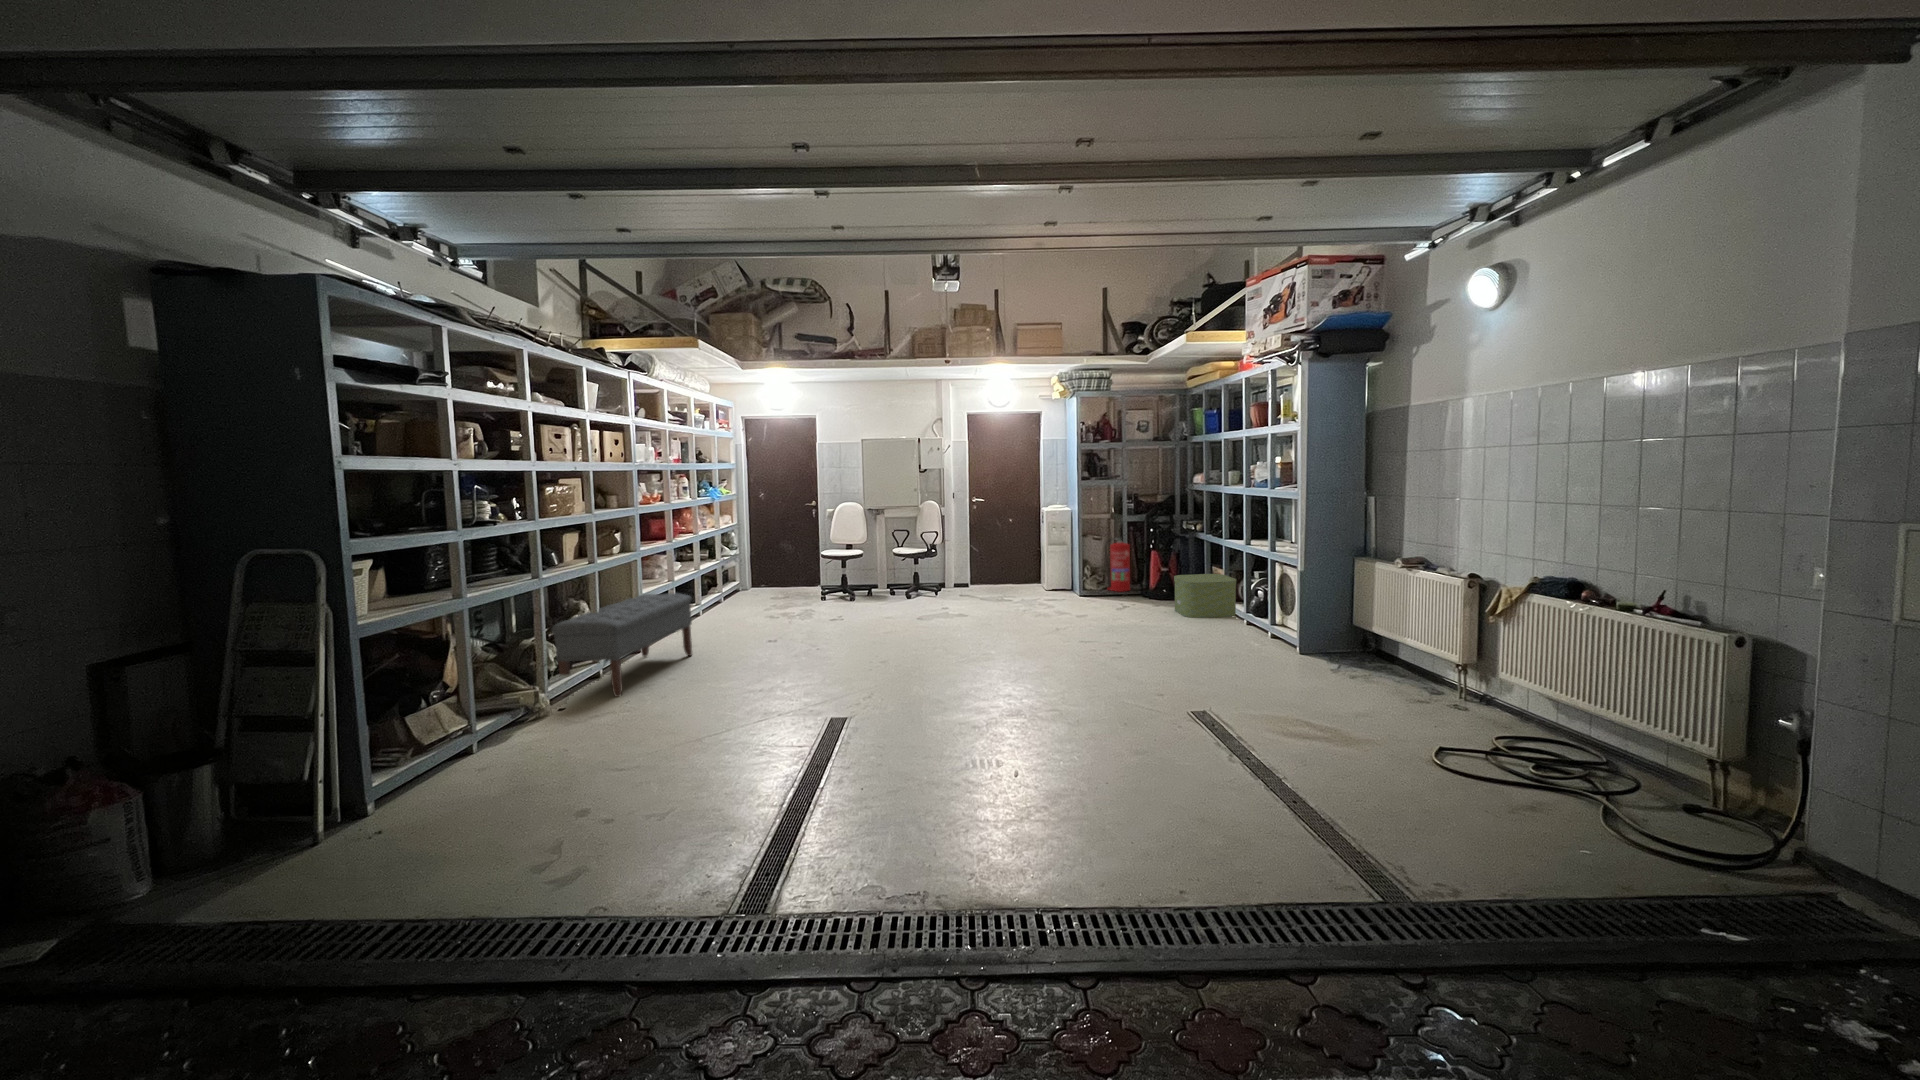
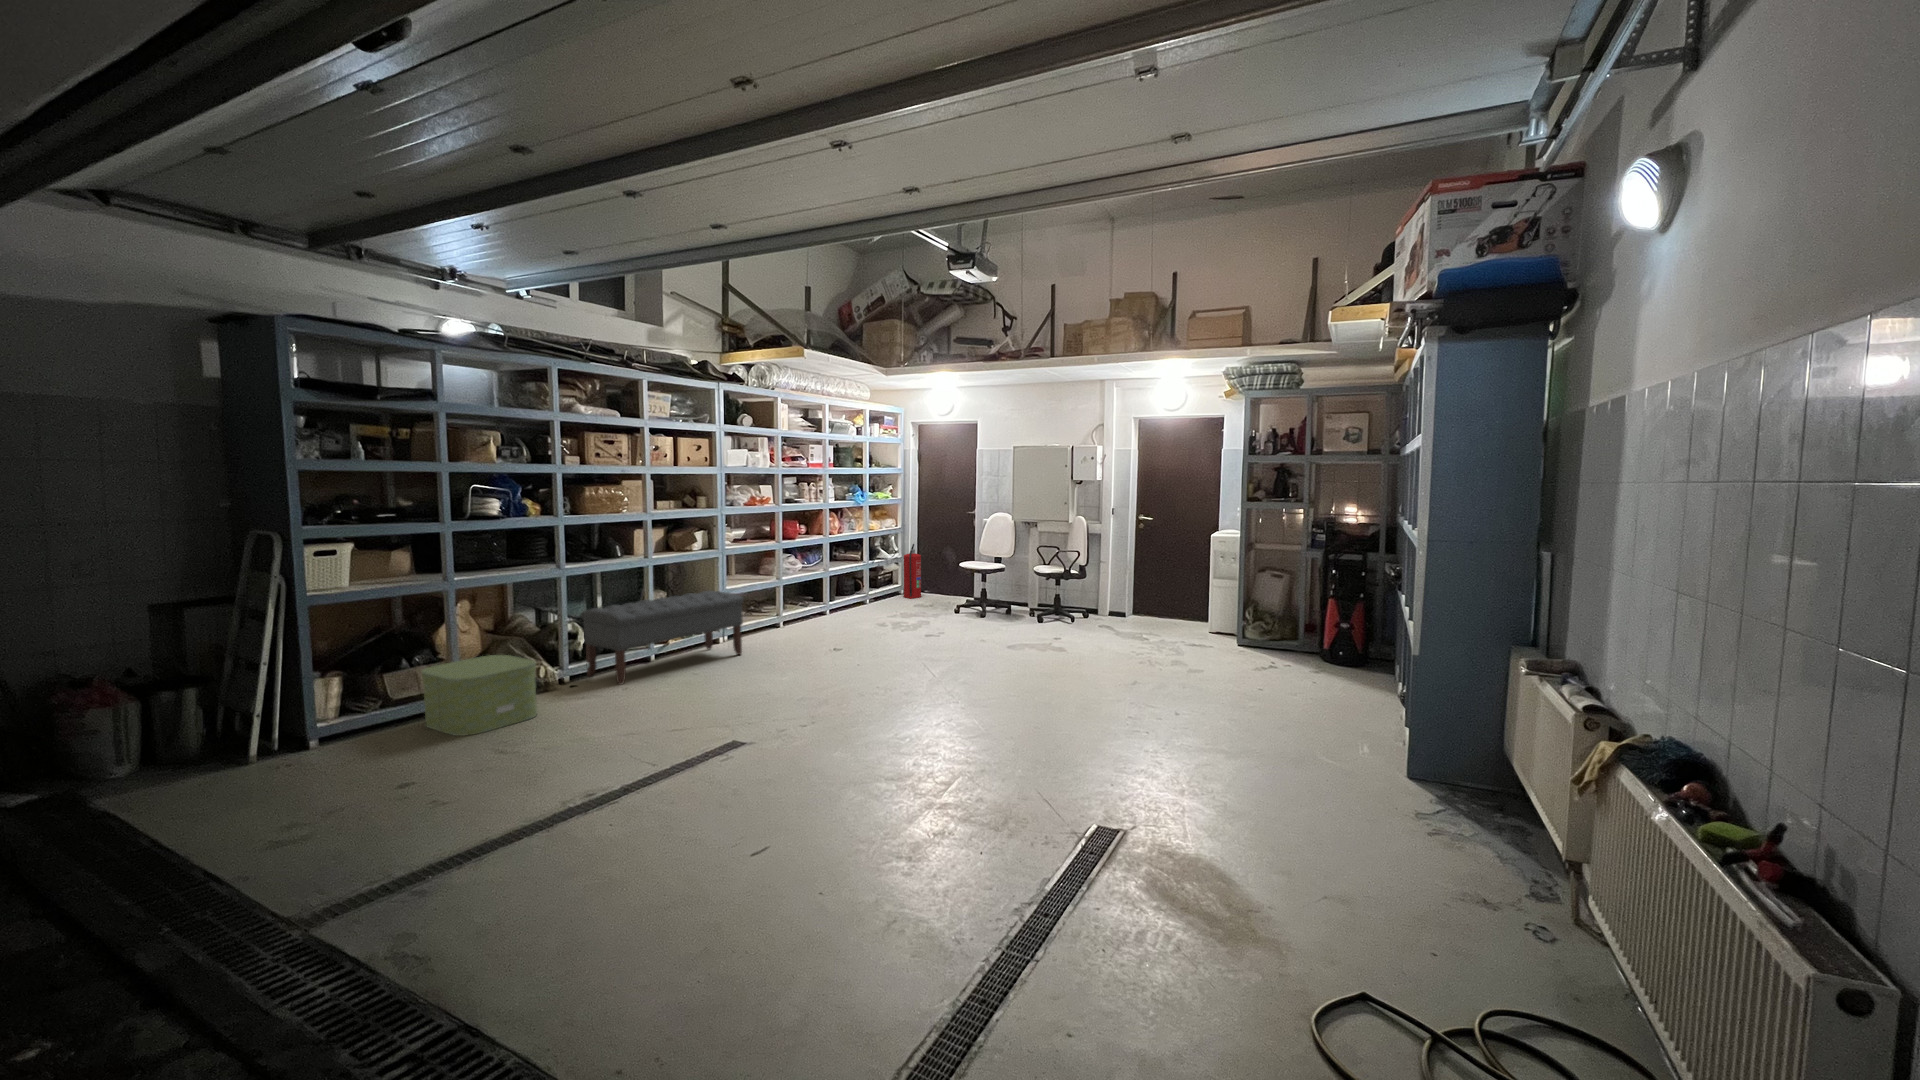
fire extinguisher: present [1105,536,1130,592] -> present [904,544,921,599]
storage box: present [1174,574,1236,618] -> present [422,655,537,736]

